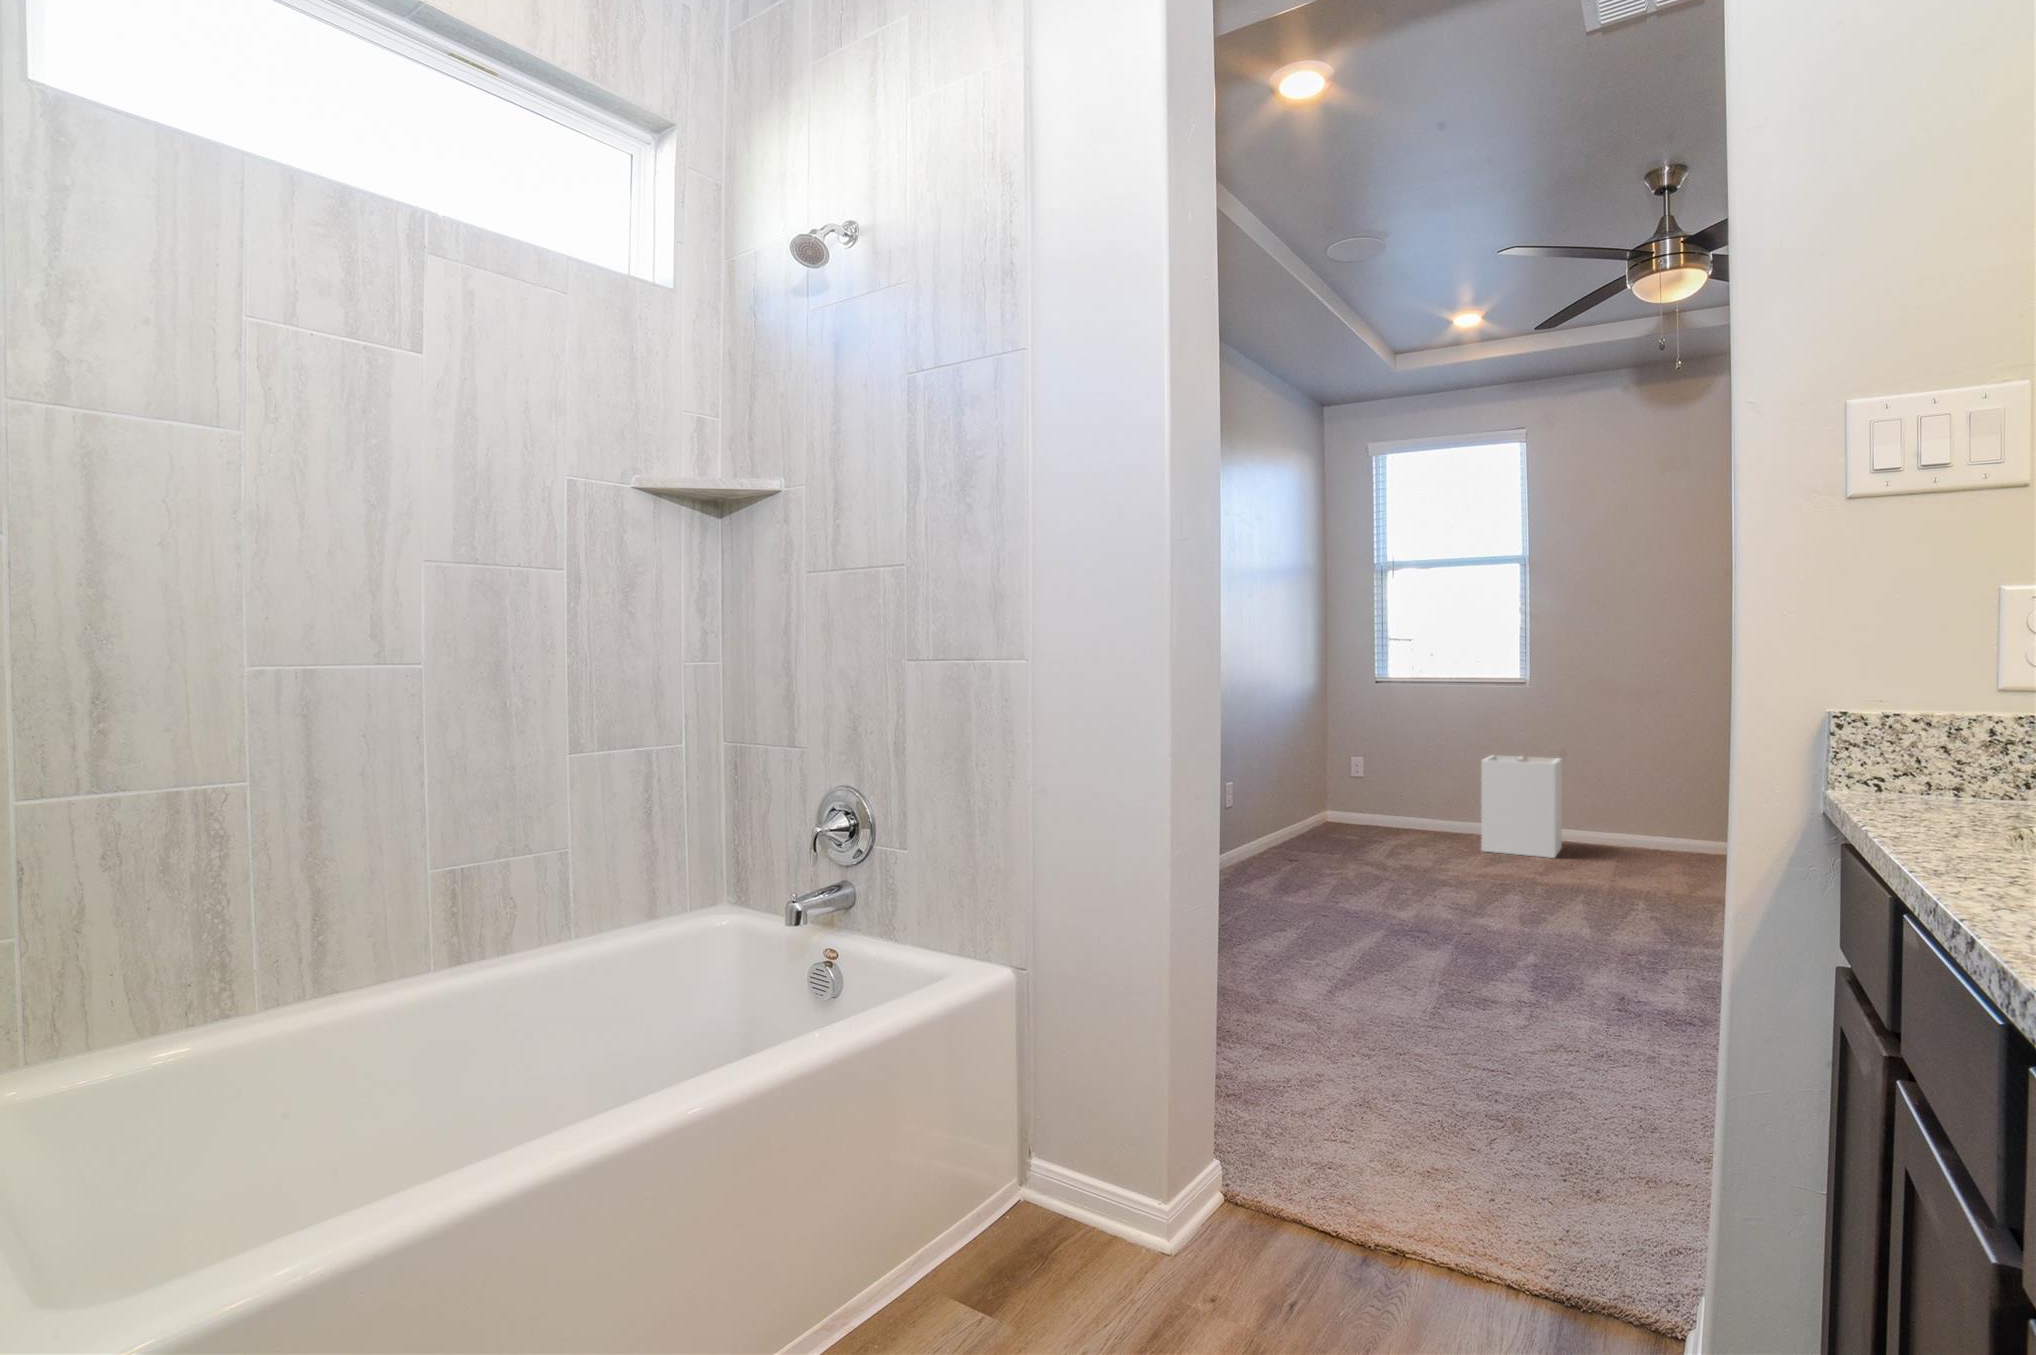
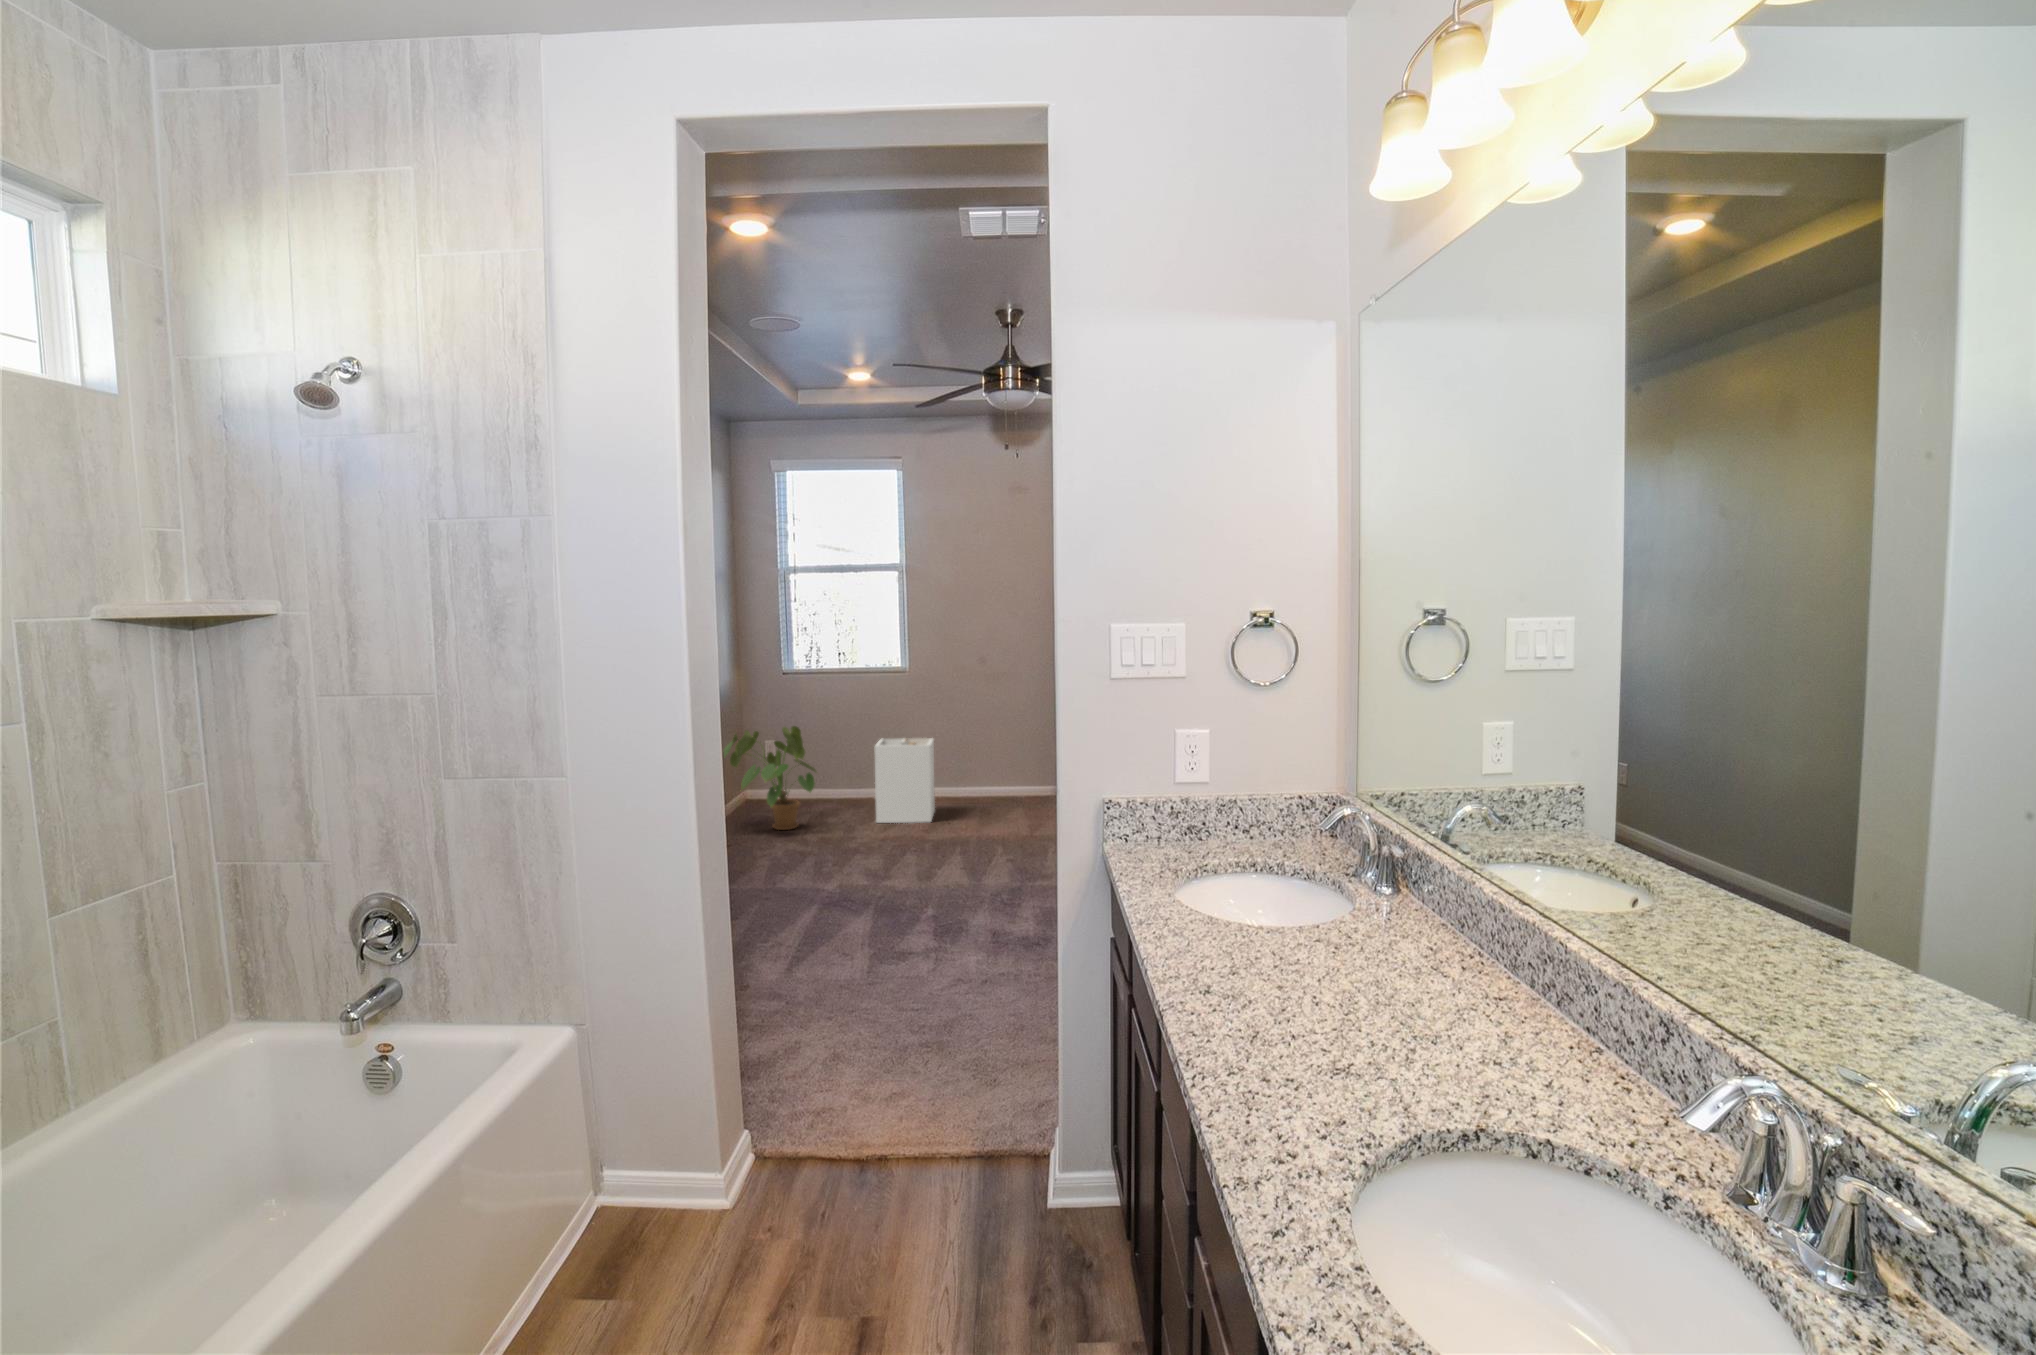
house plant: none [1301,732,1413,847] -> present [724,726,816,830]

